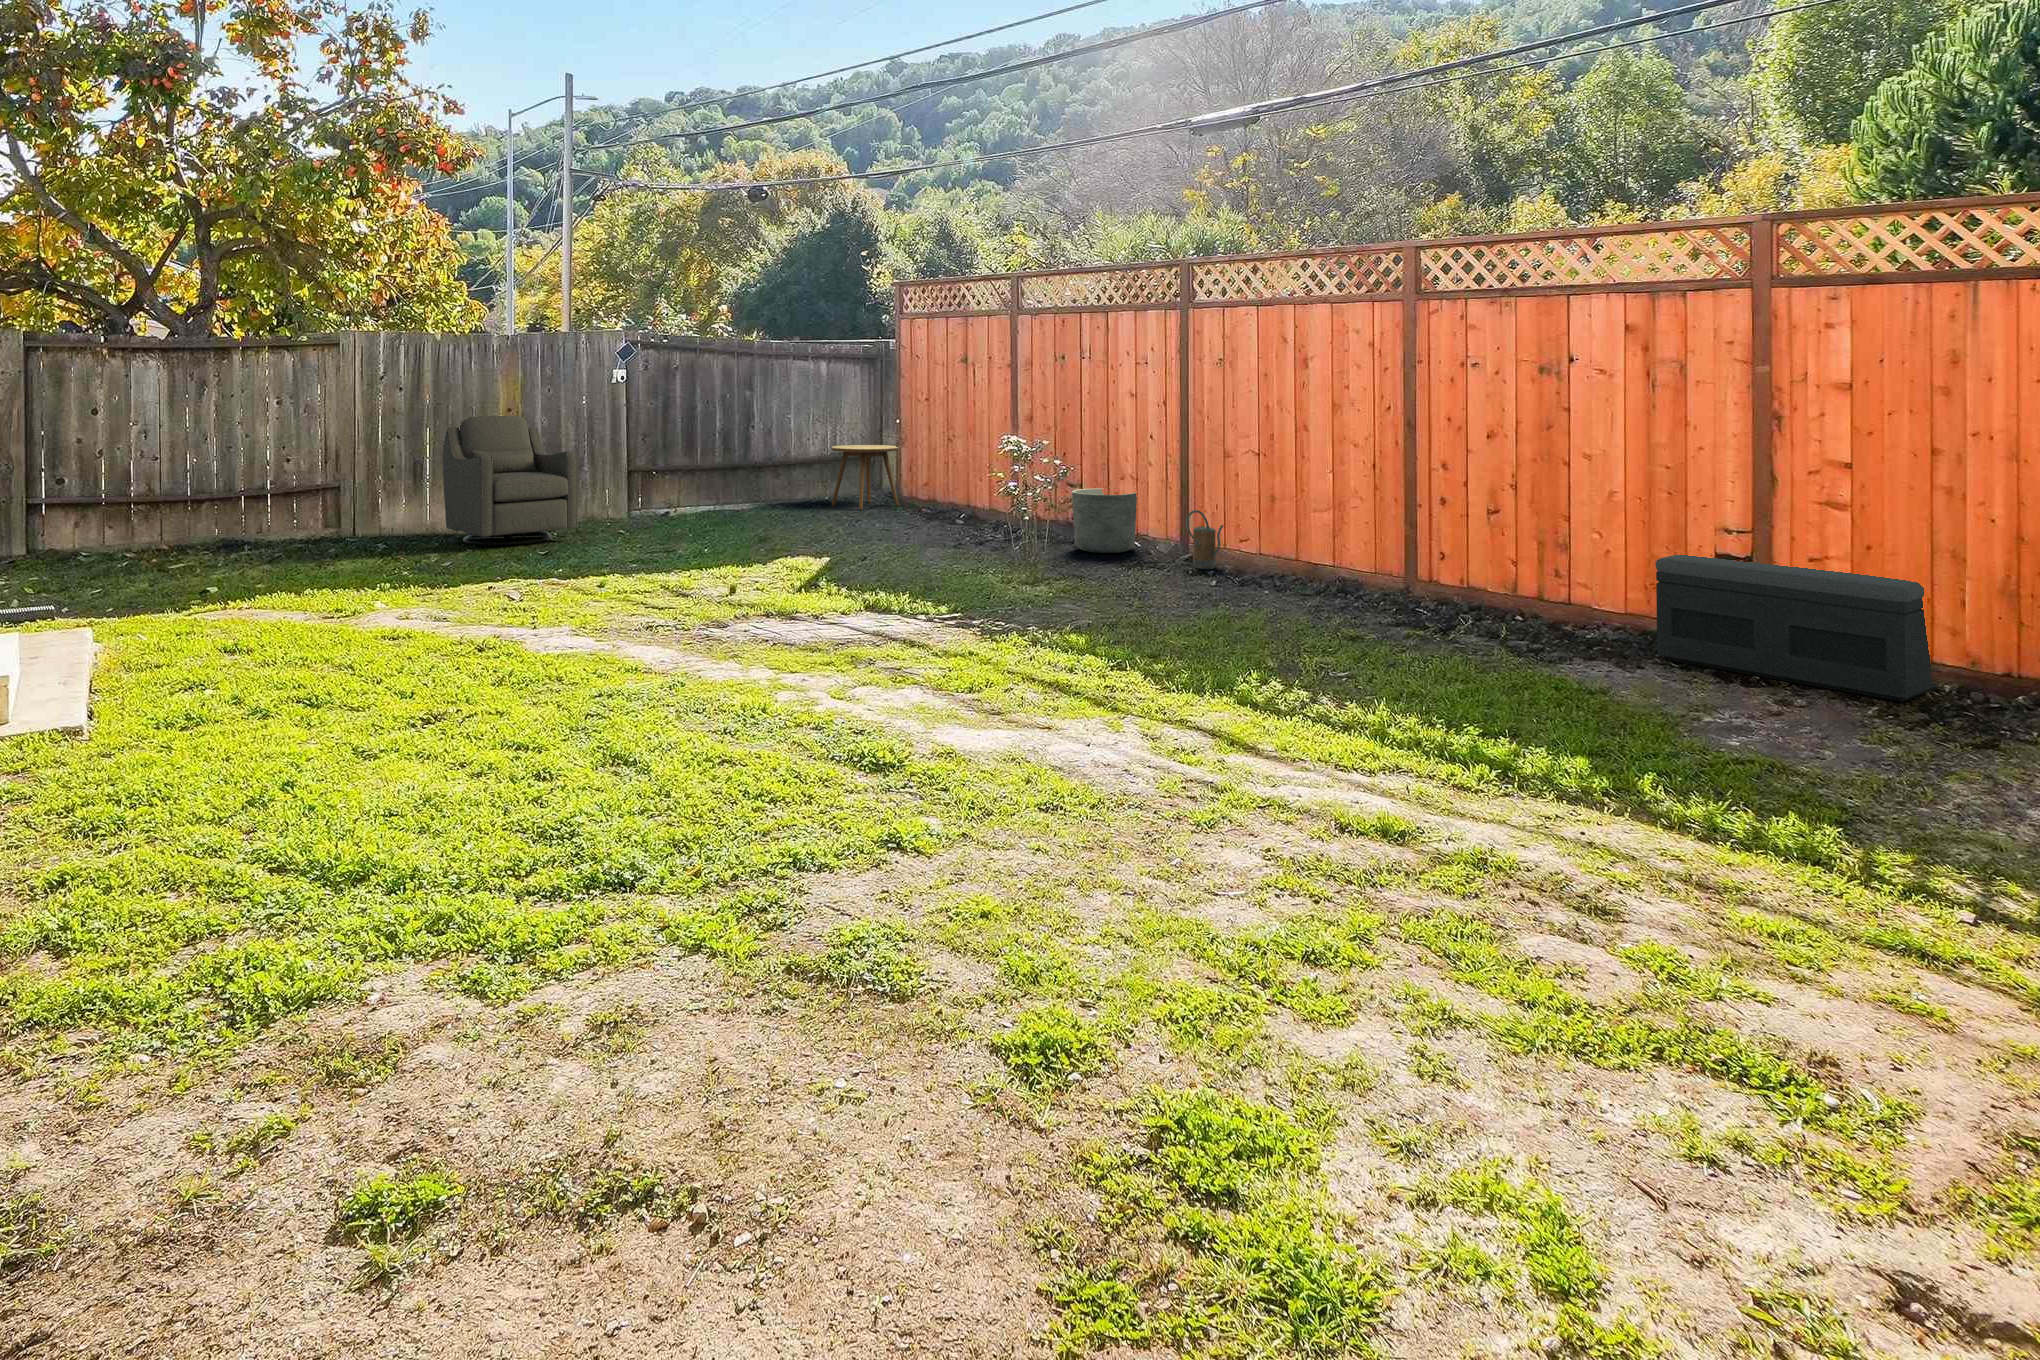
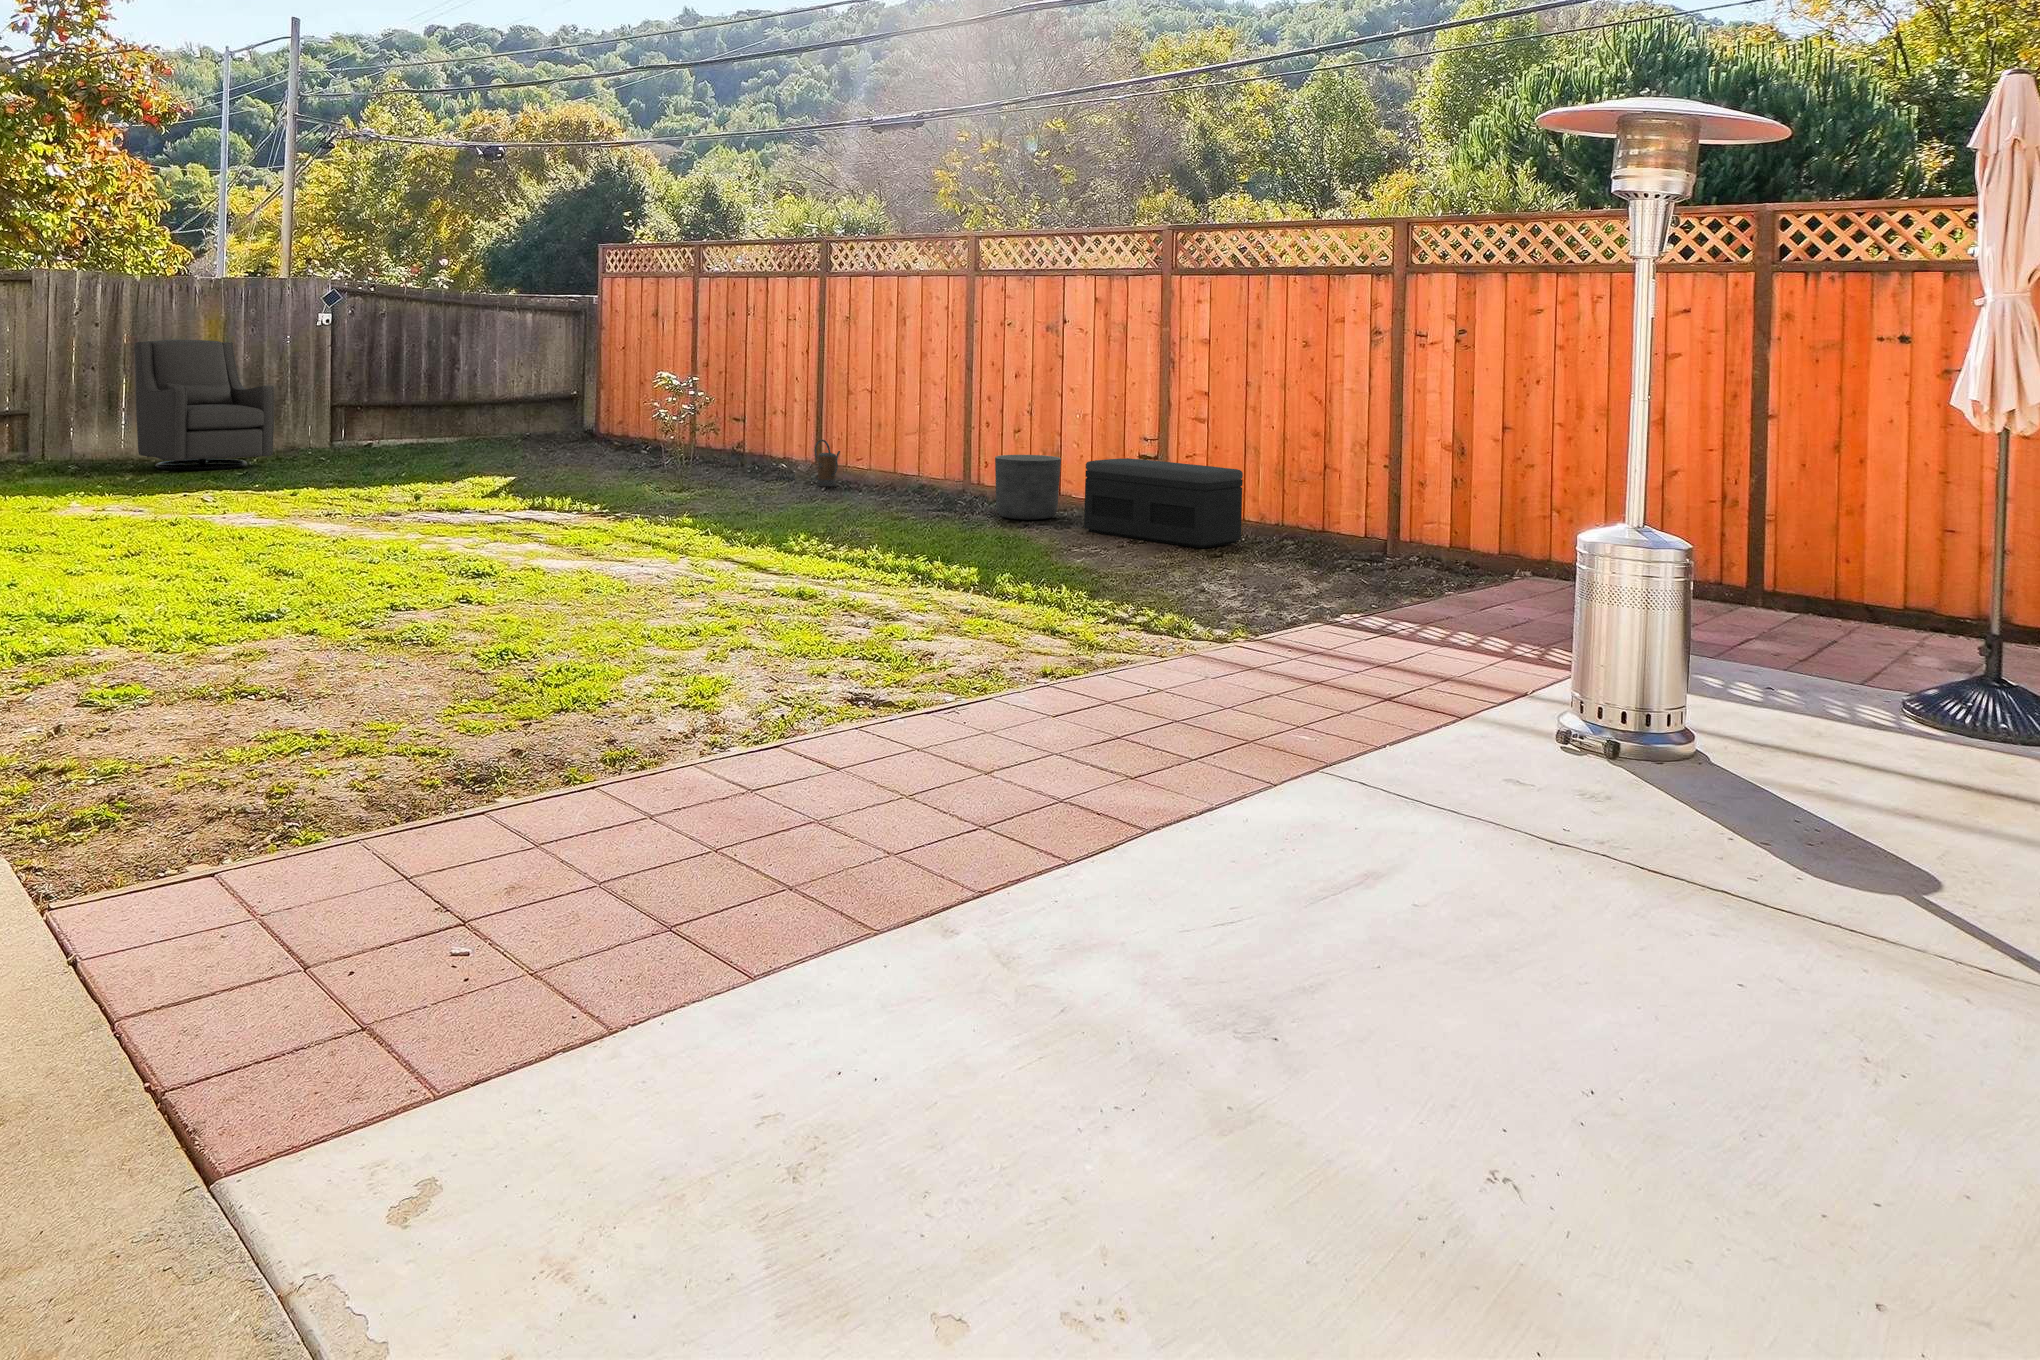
side table: present [831,445,899,510] -> none [537,391,603,448]
planter: present [1072,488,1137,553] -> present [995,455,1061,520]

